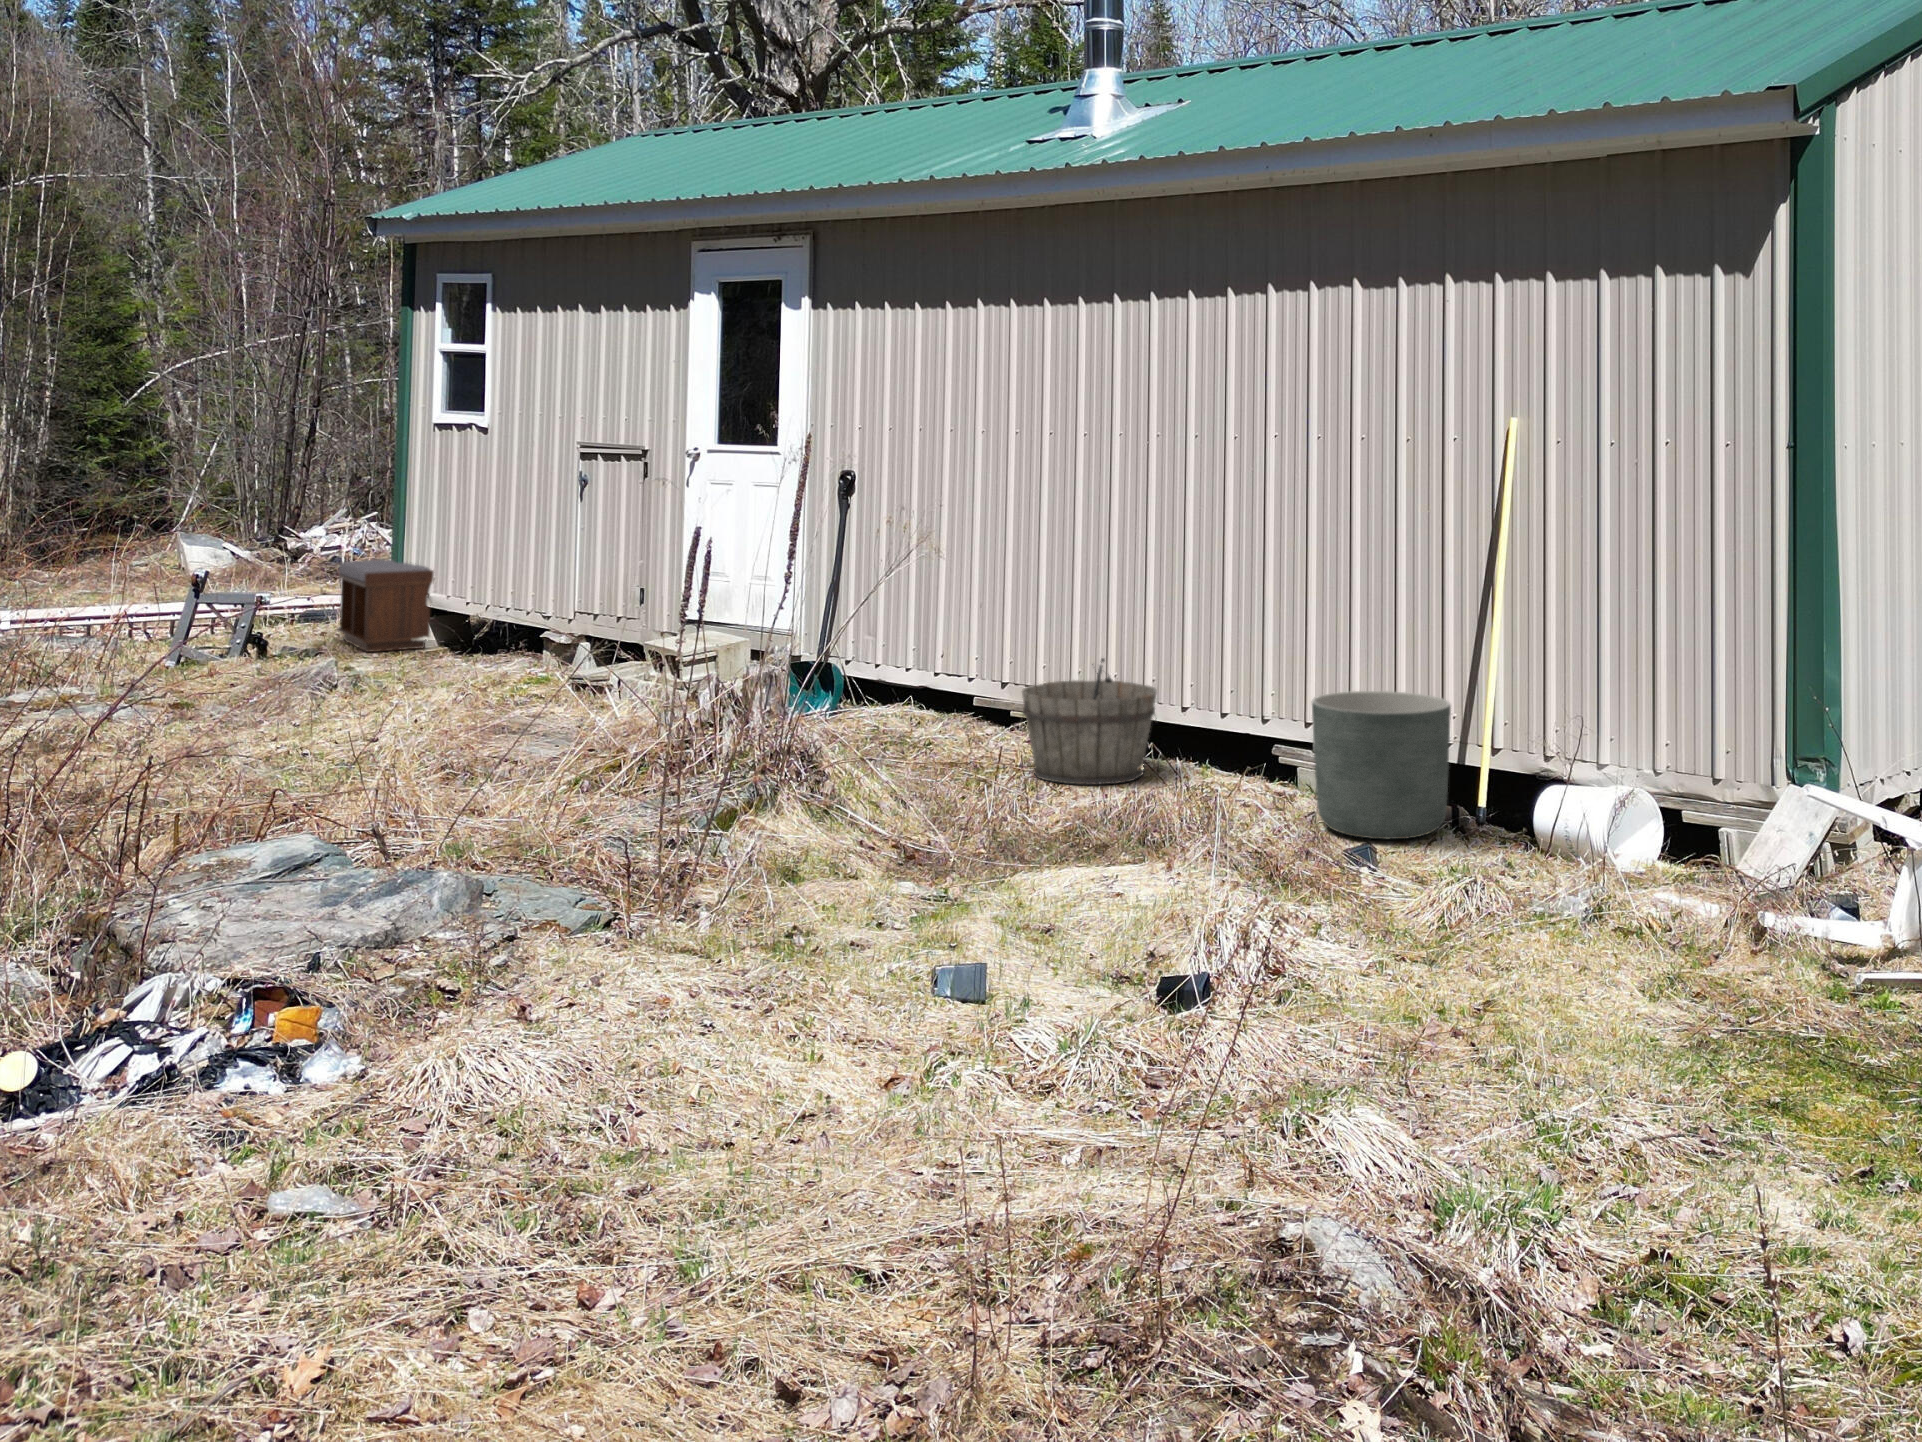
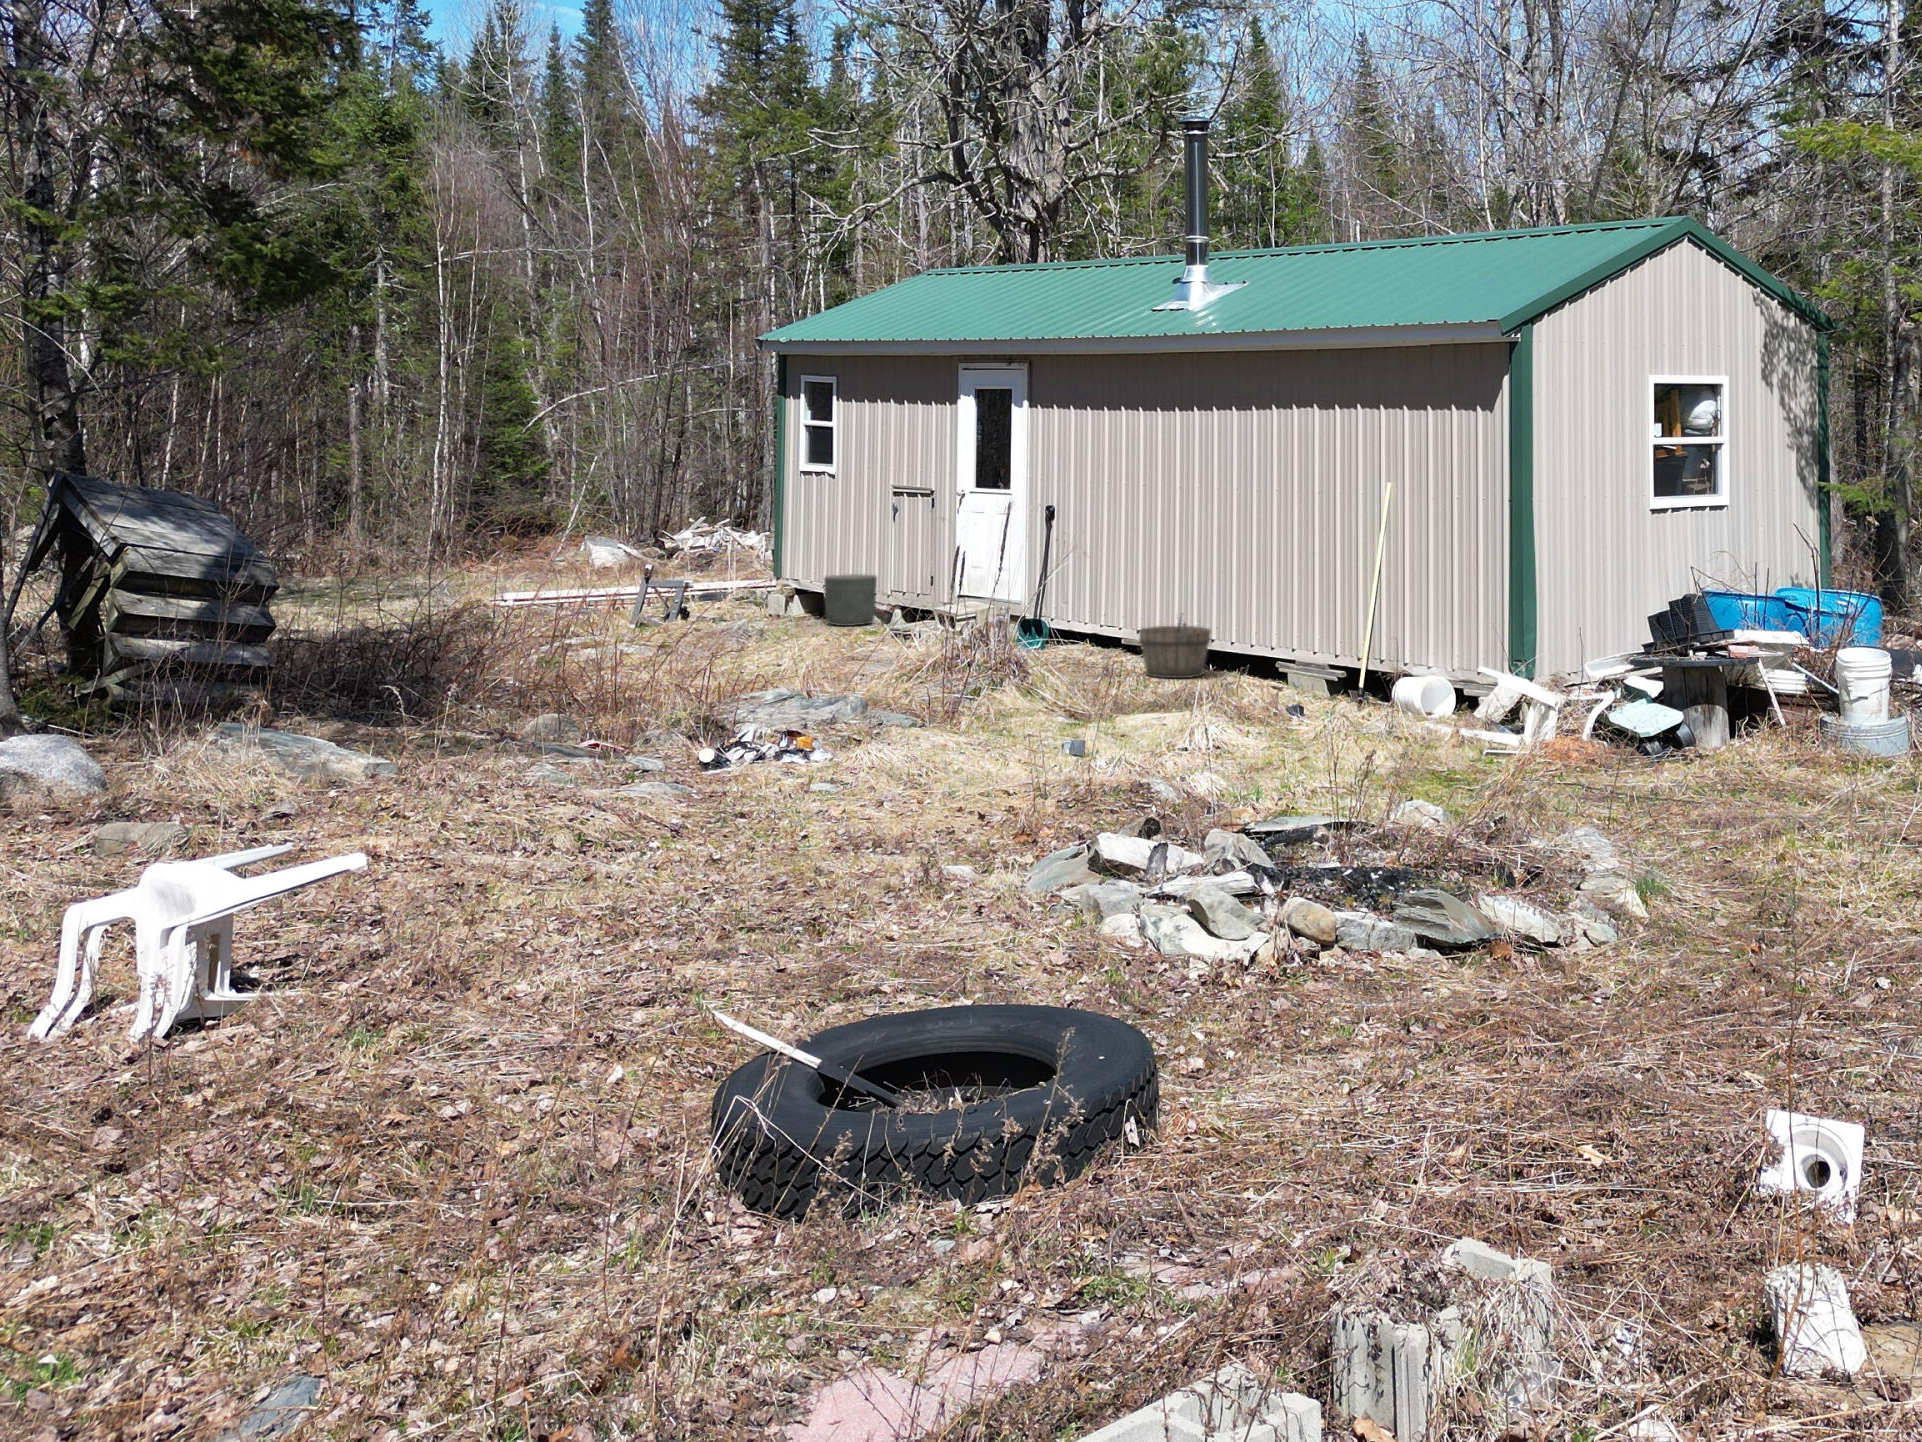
bench: present [337,559,434,652] -> none [740,558,802,615]
planter: present [1312,691,1451,839] -> present [824,574,877,626]

